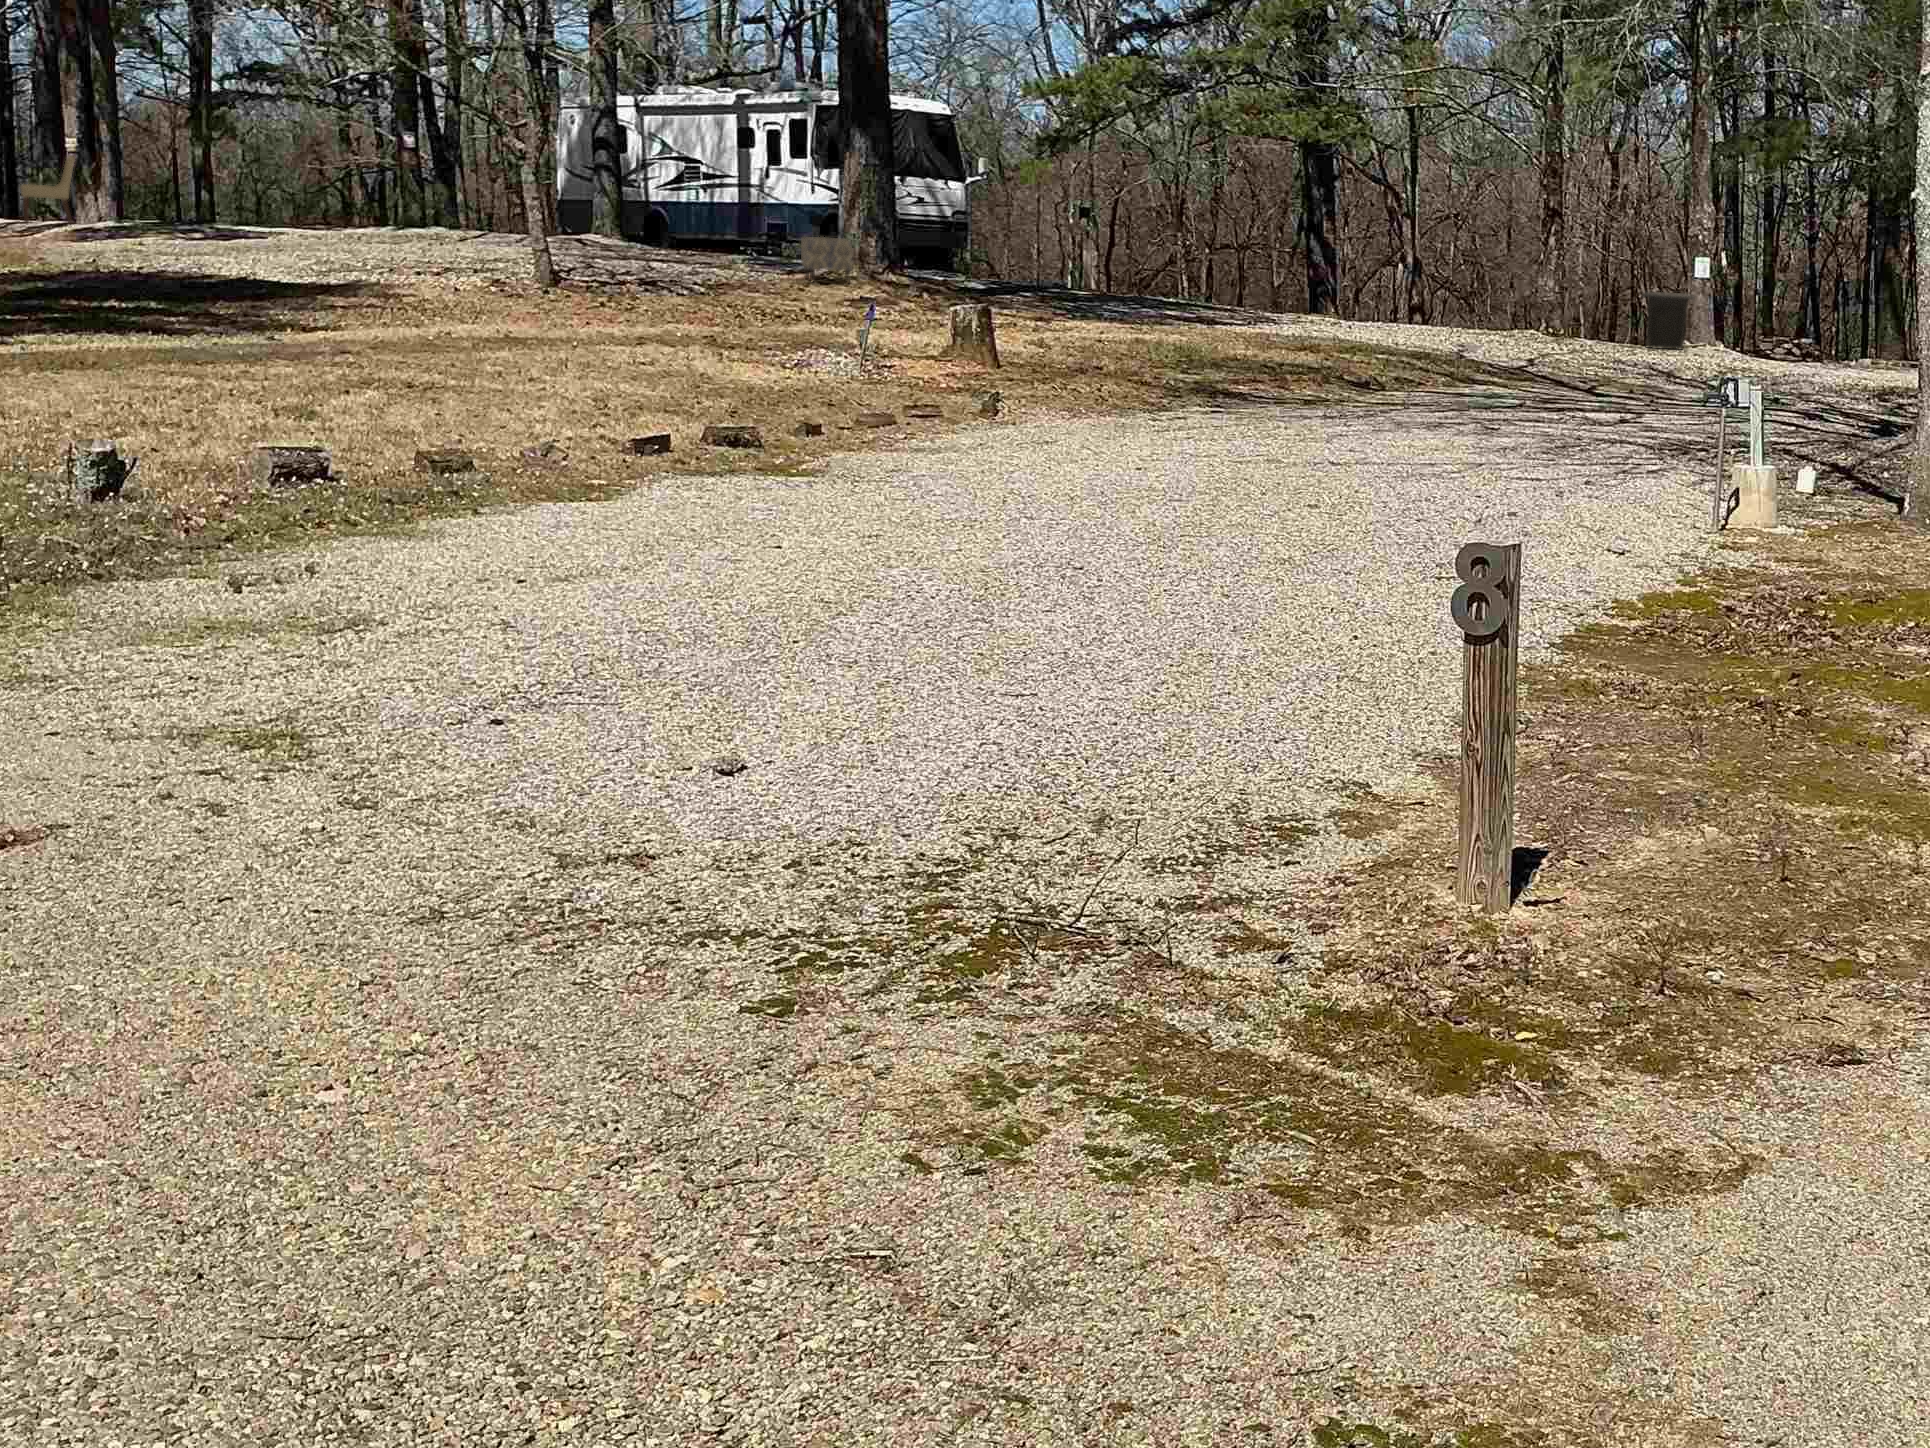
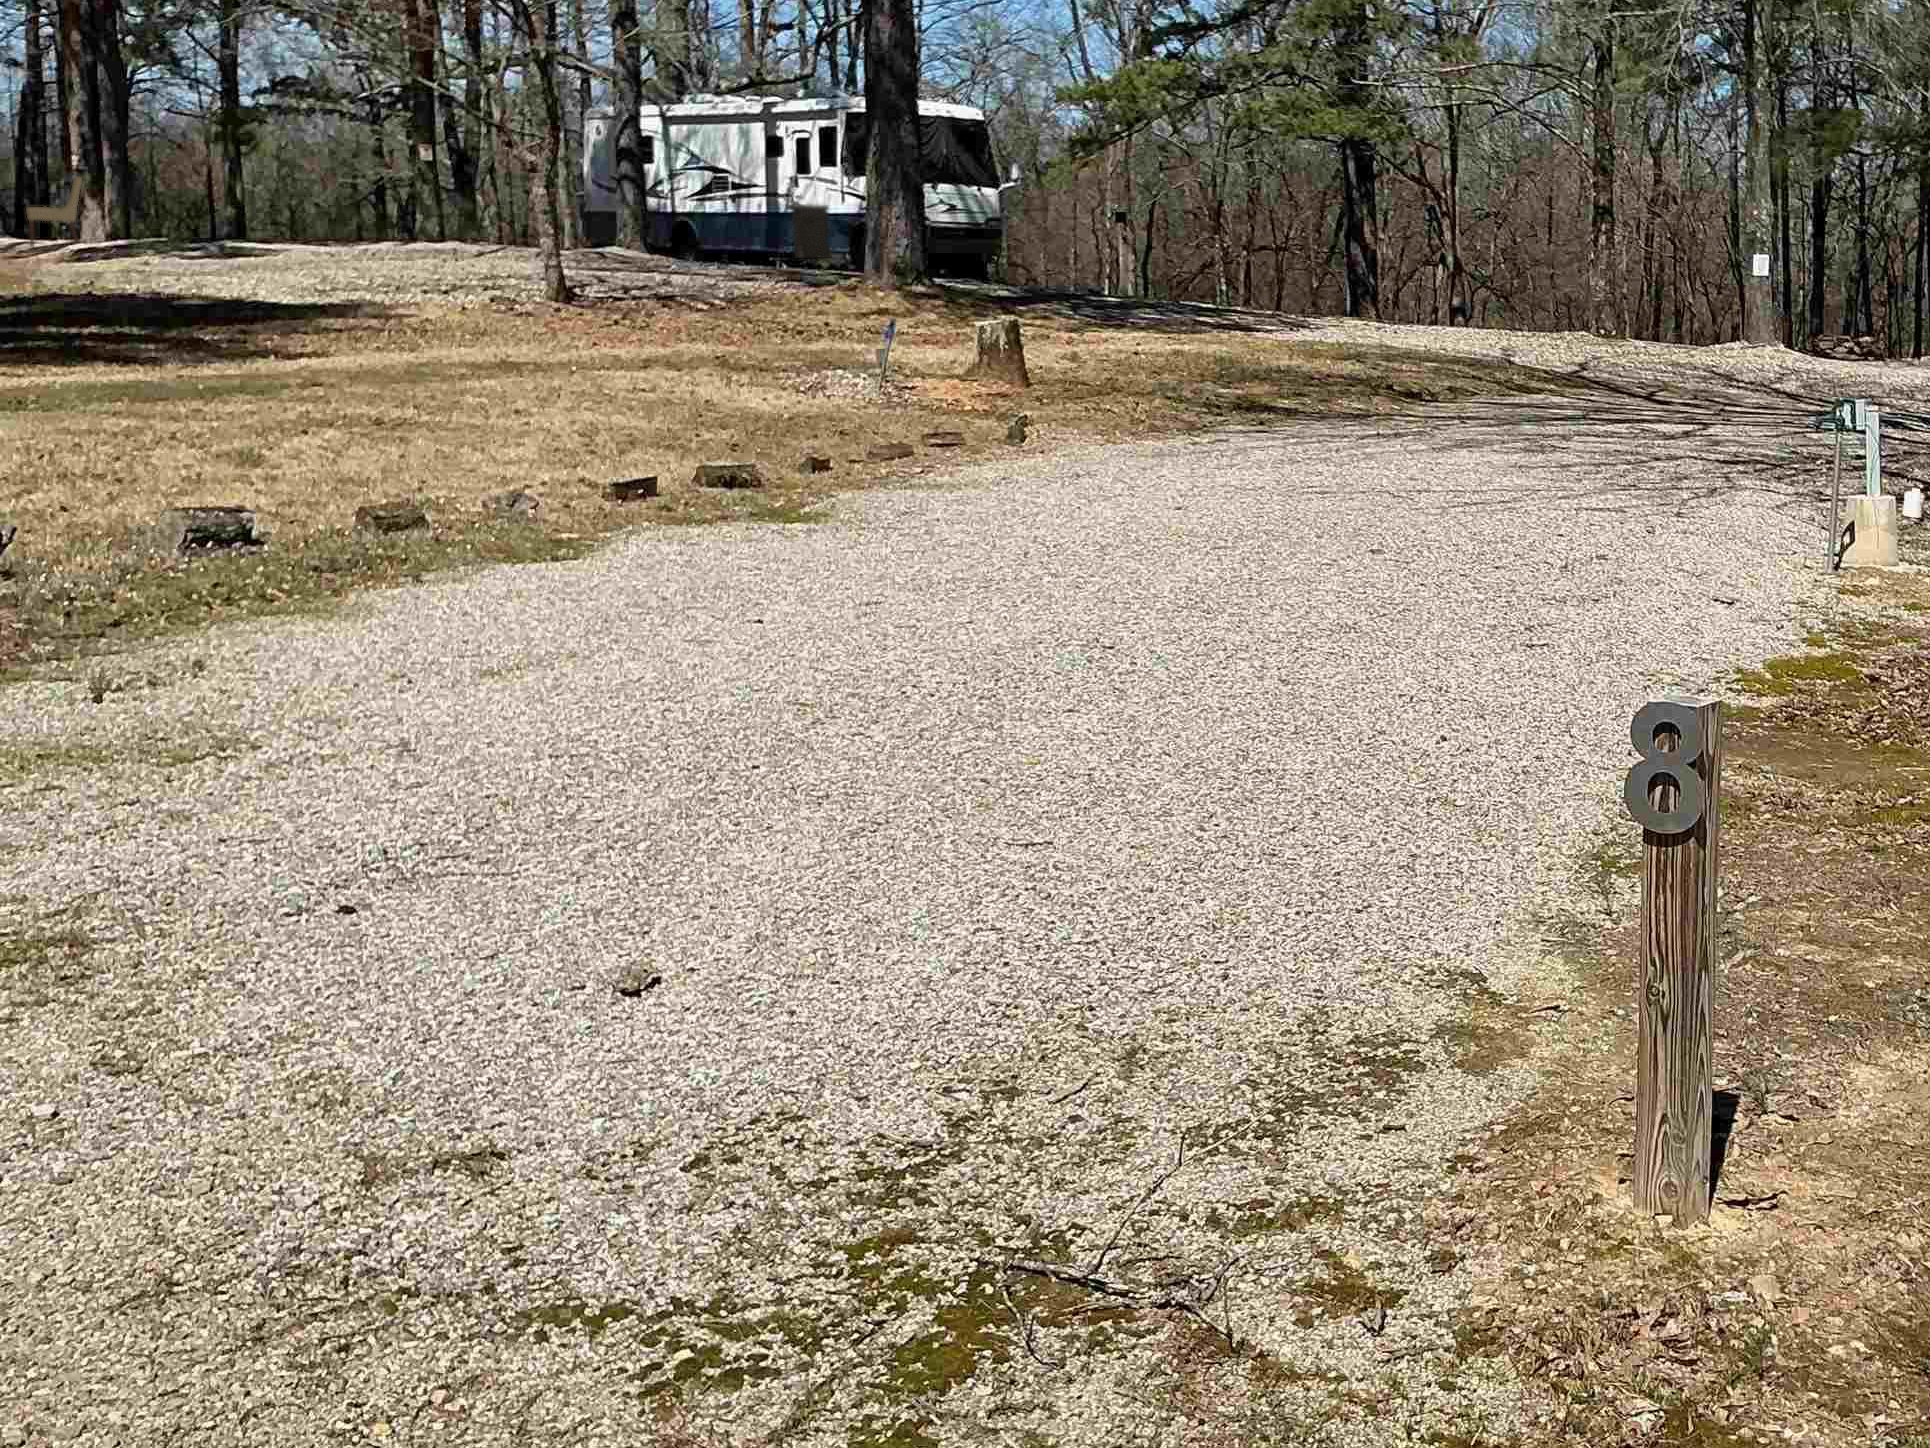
bench: present [801,237,853,283] -> none [824,248,877,297]
trash can: present [1642,292,1694,350] -> present [786,204,831,258]

